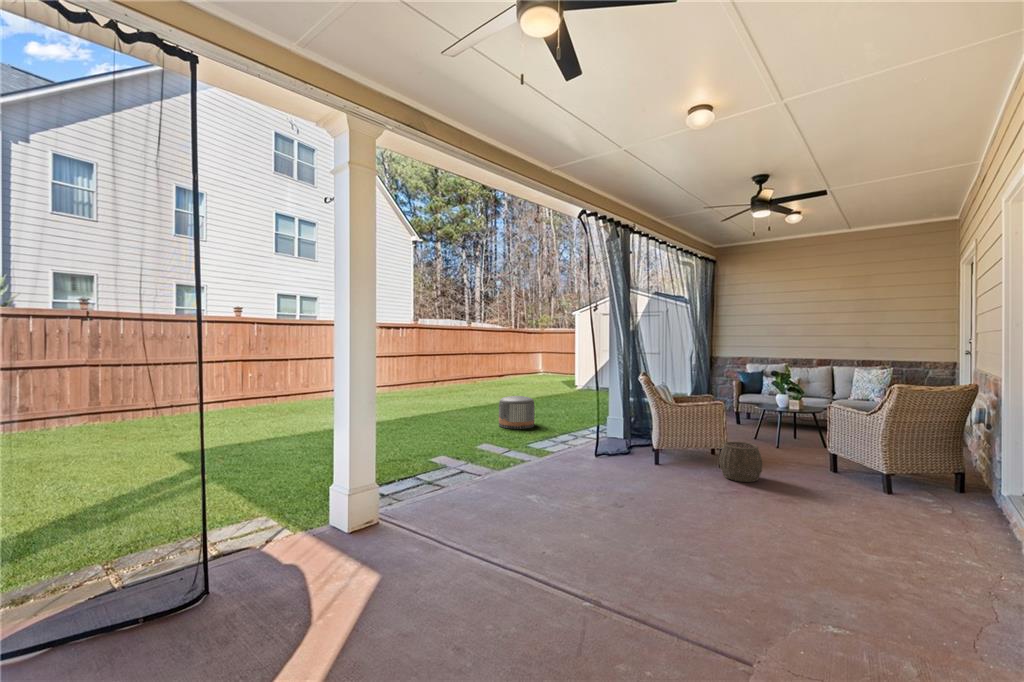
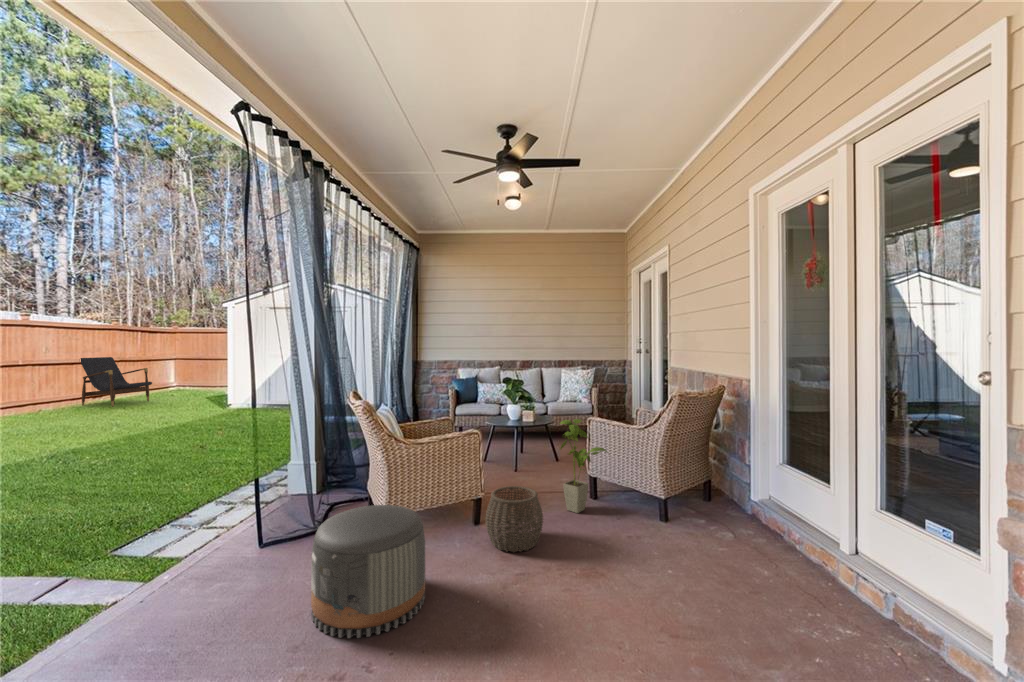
lounge chair: none [494,347,529,379] -> present [81,357,152,407]
pouf: present [499,396,535,429] -> present [311,505,425,638]
house plant: none [792,403,837,477] -> present [560,419,607,513]

